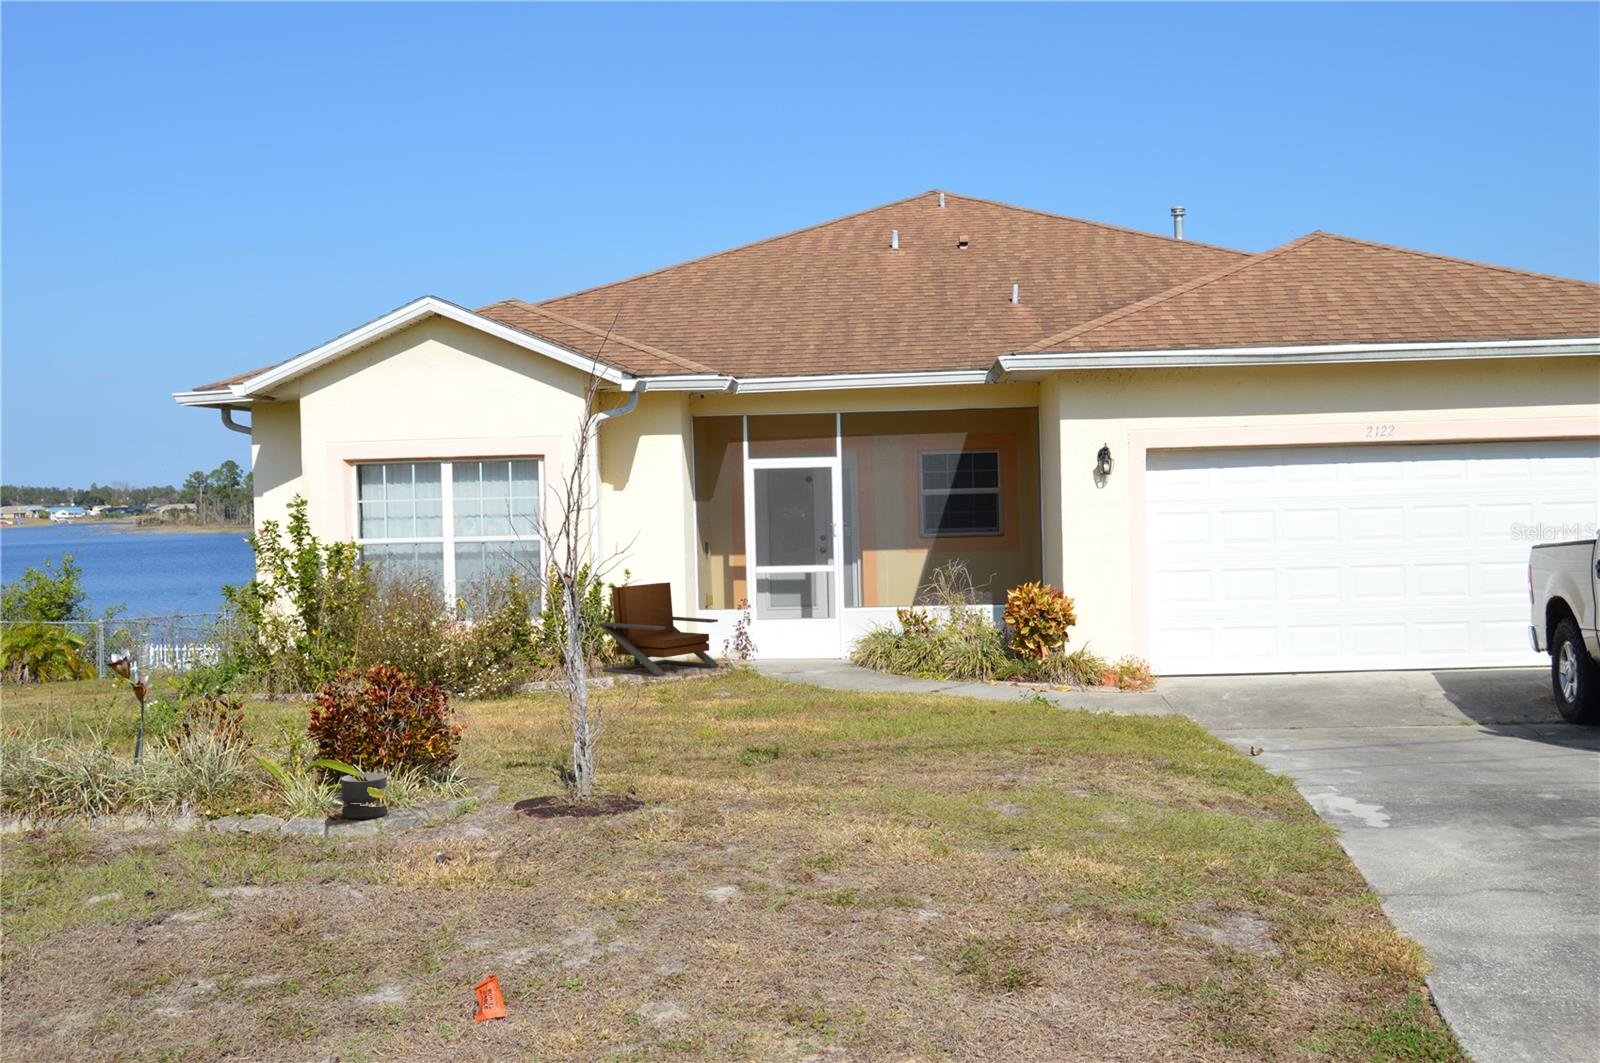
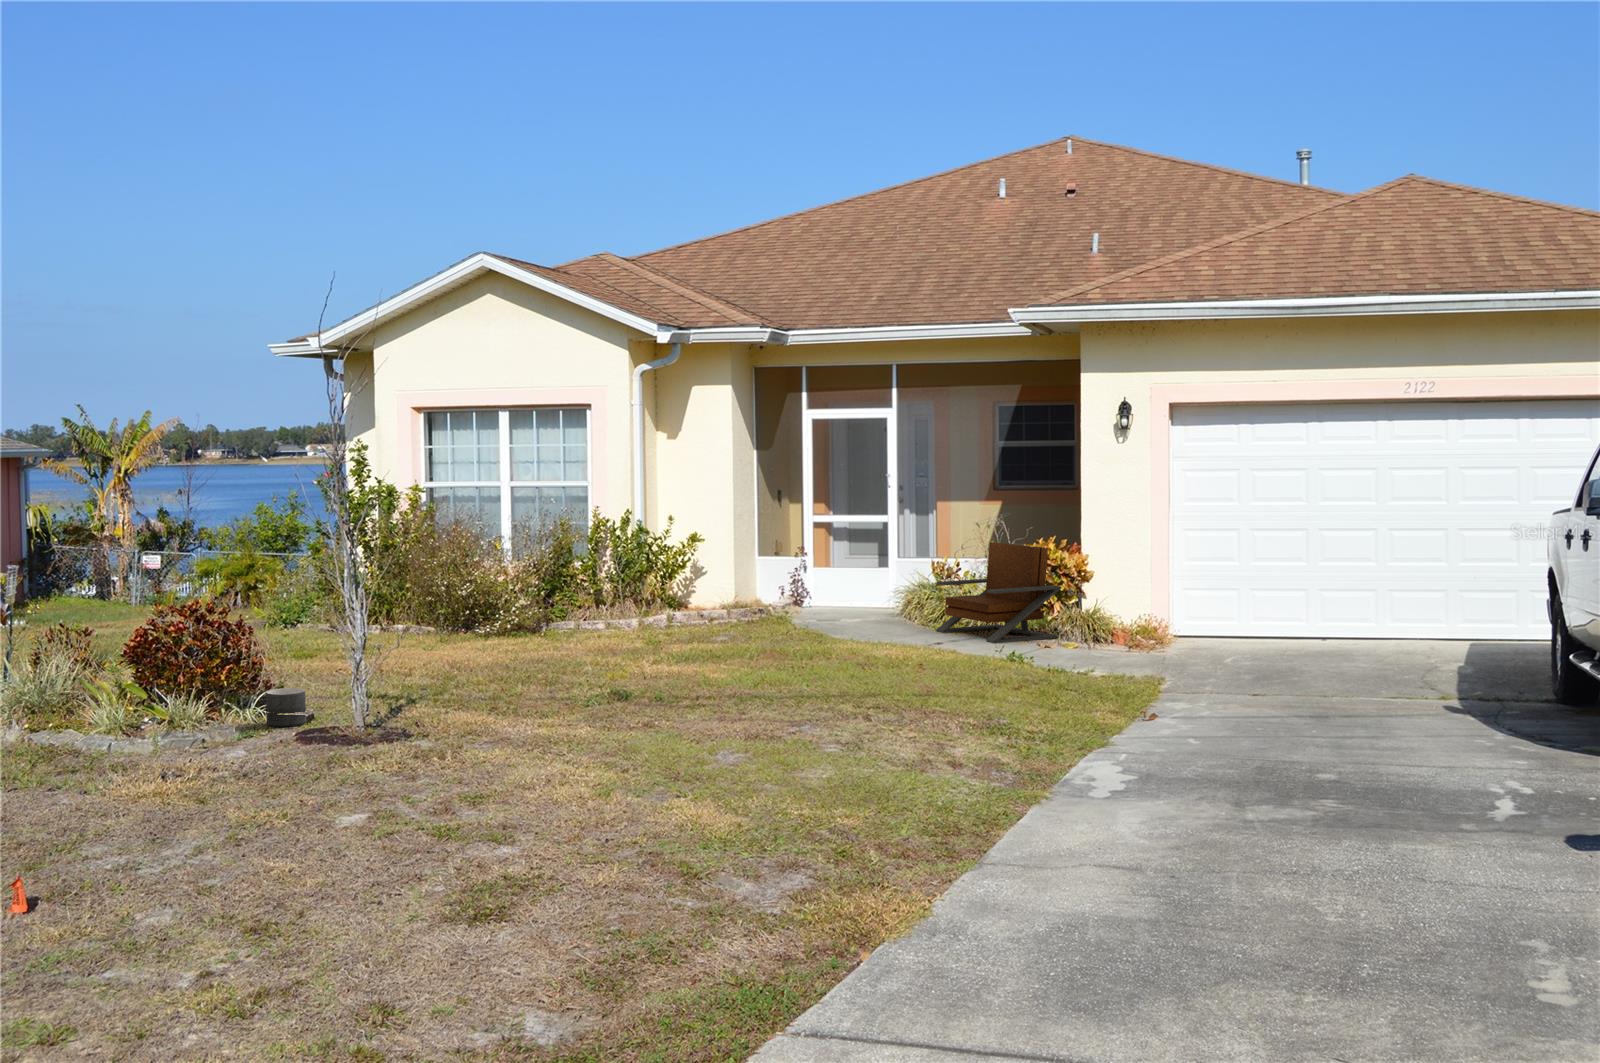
lounge chair: present [600,582,719,677] -> present [936,542,1061,643]

